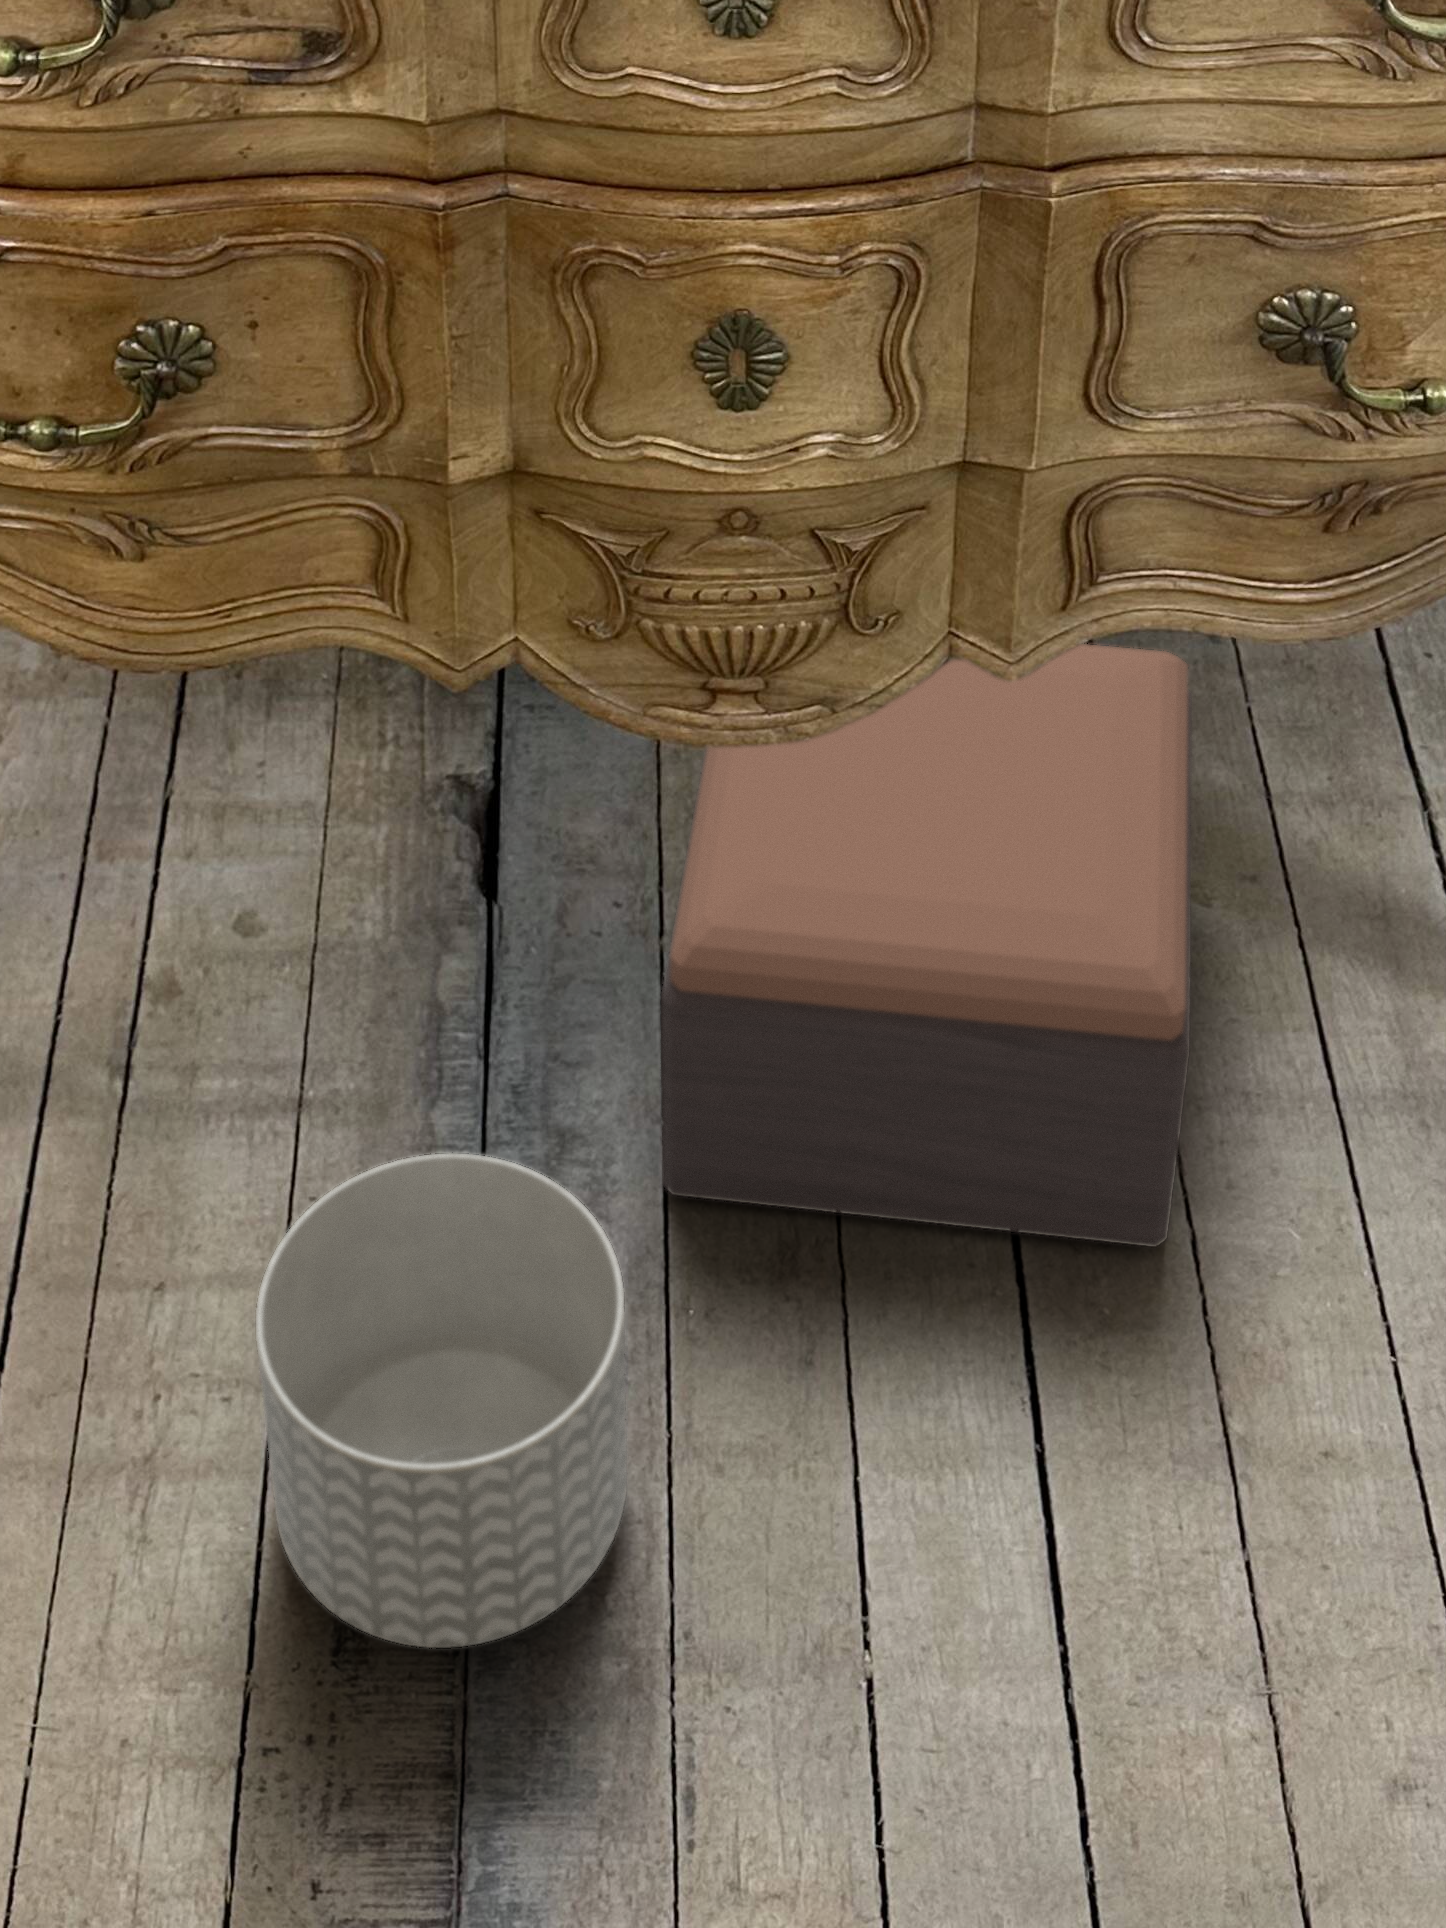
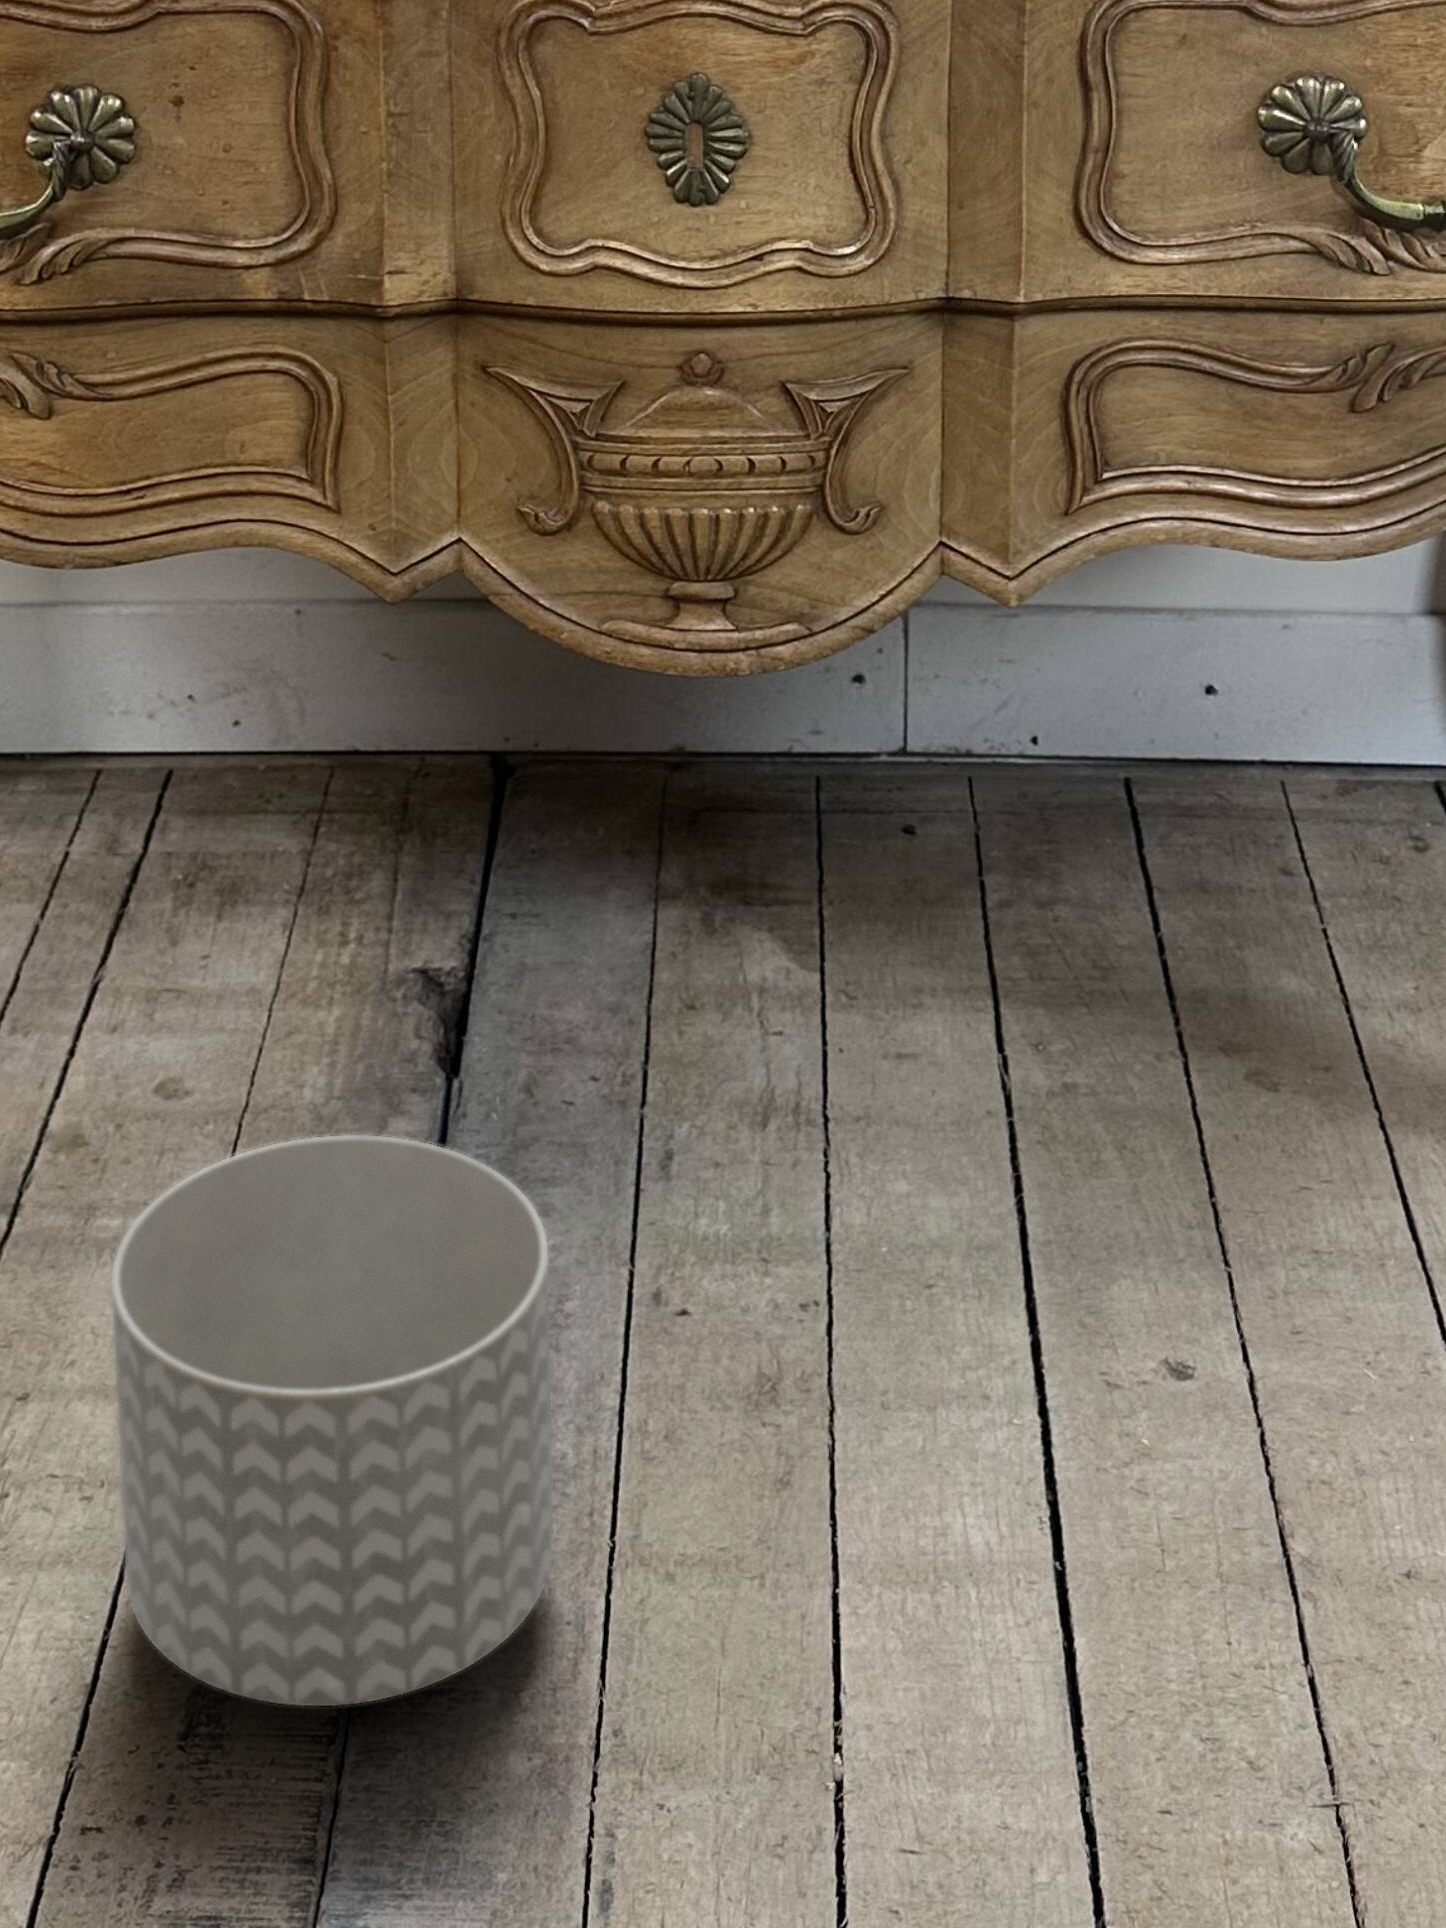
footstool: present [661,643,1192,1247] -> none [615,695,1243,1378]

